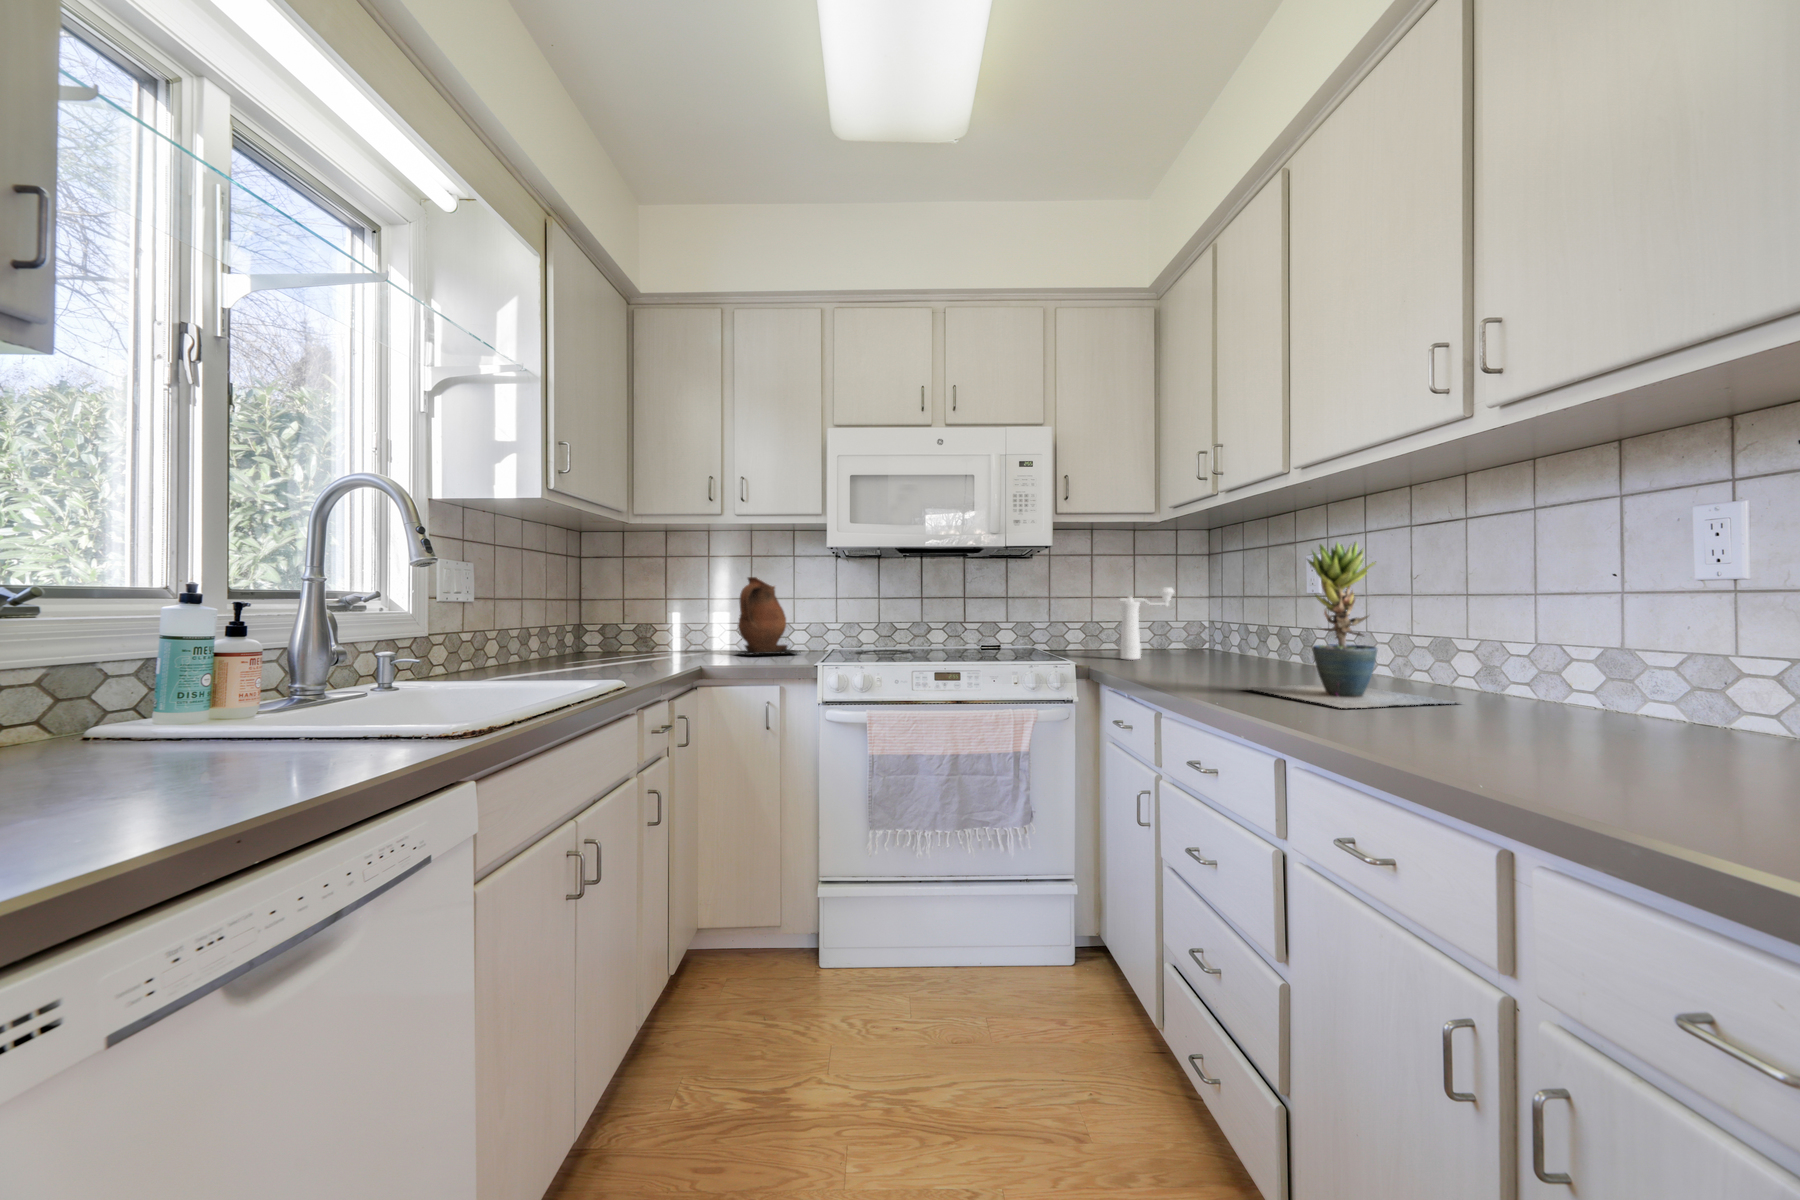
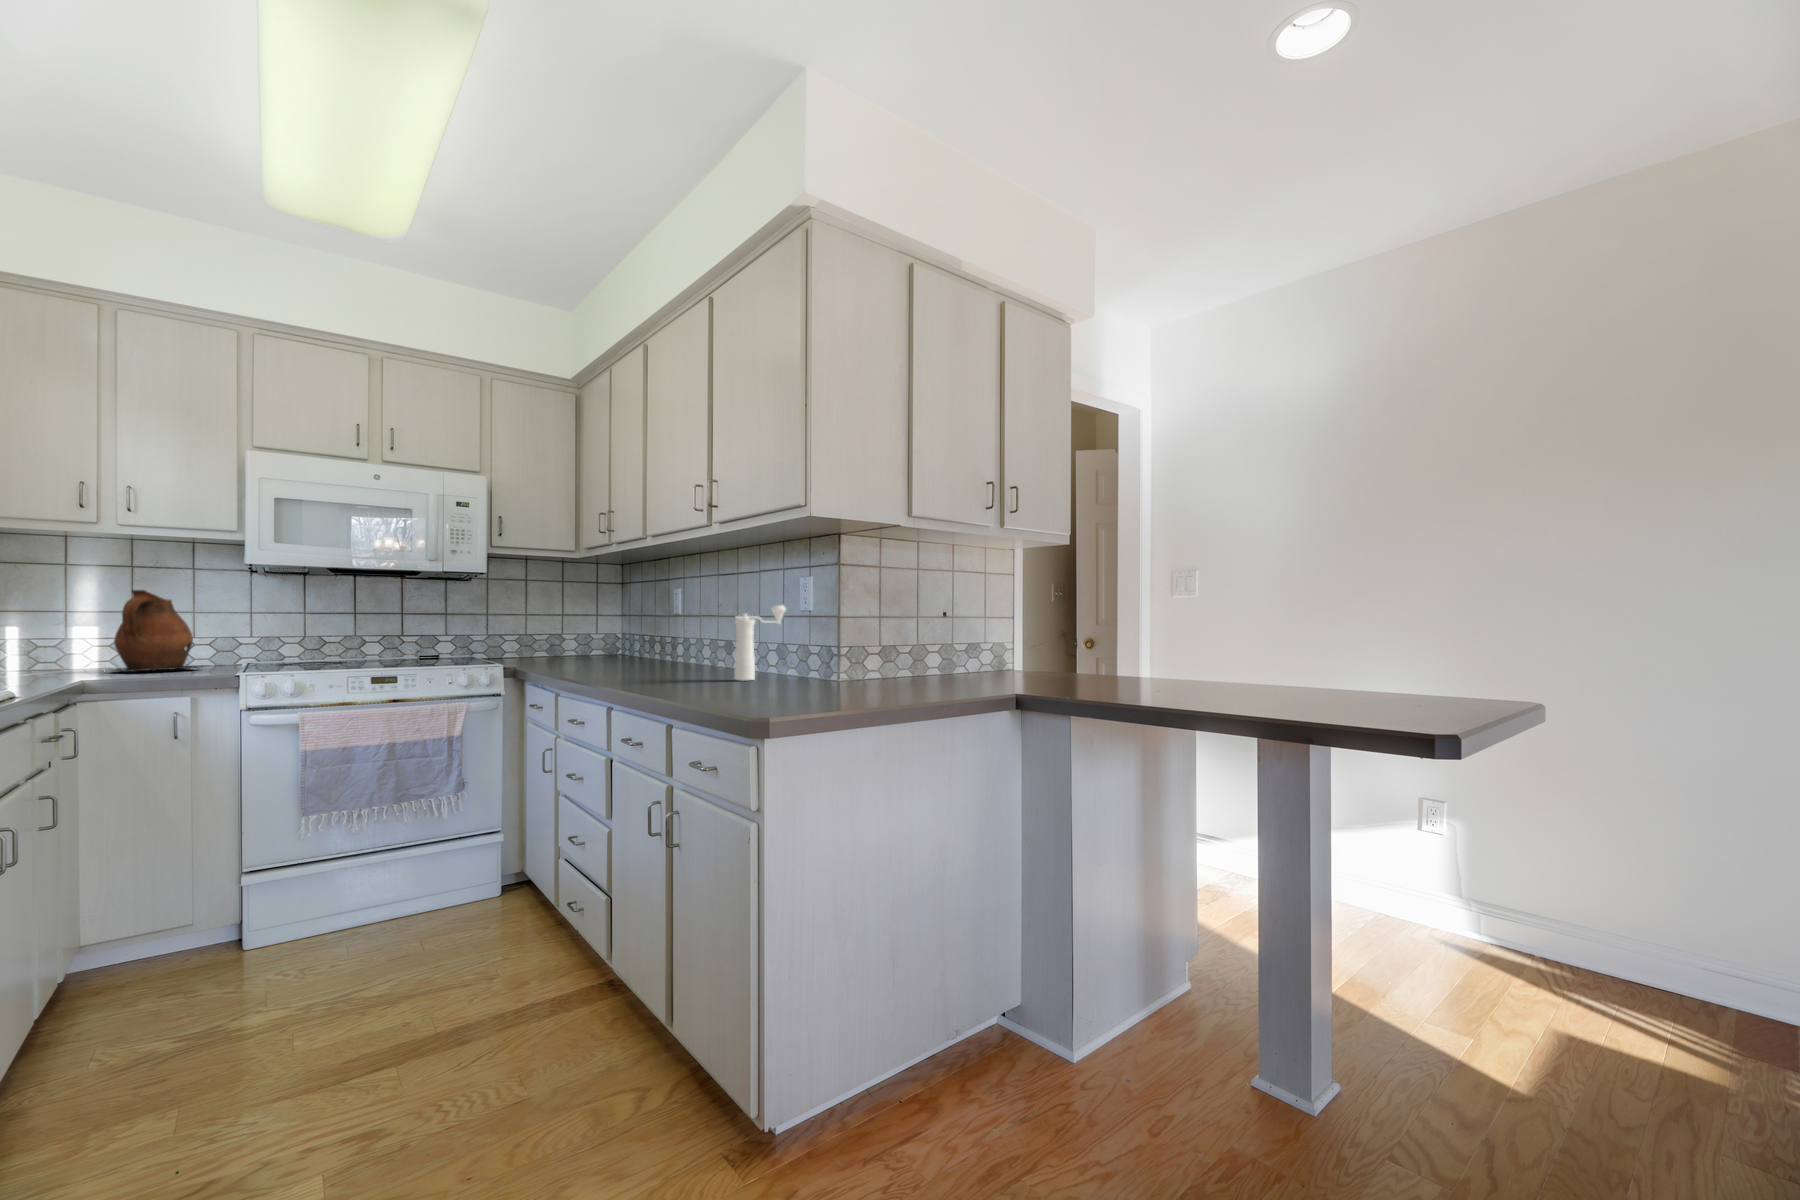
potted plant: present [1246,542,1456,708] -> none [604,585,712,677]
pepper mill: present [1120,588,1174,660] -> present [735,605,786,681]

